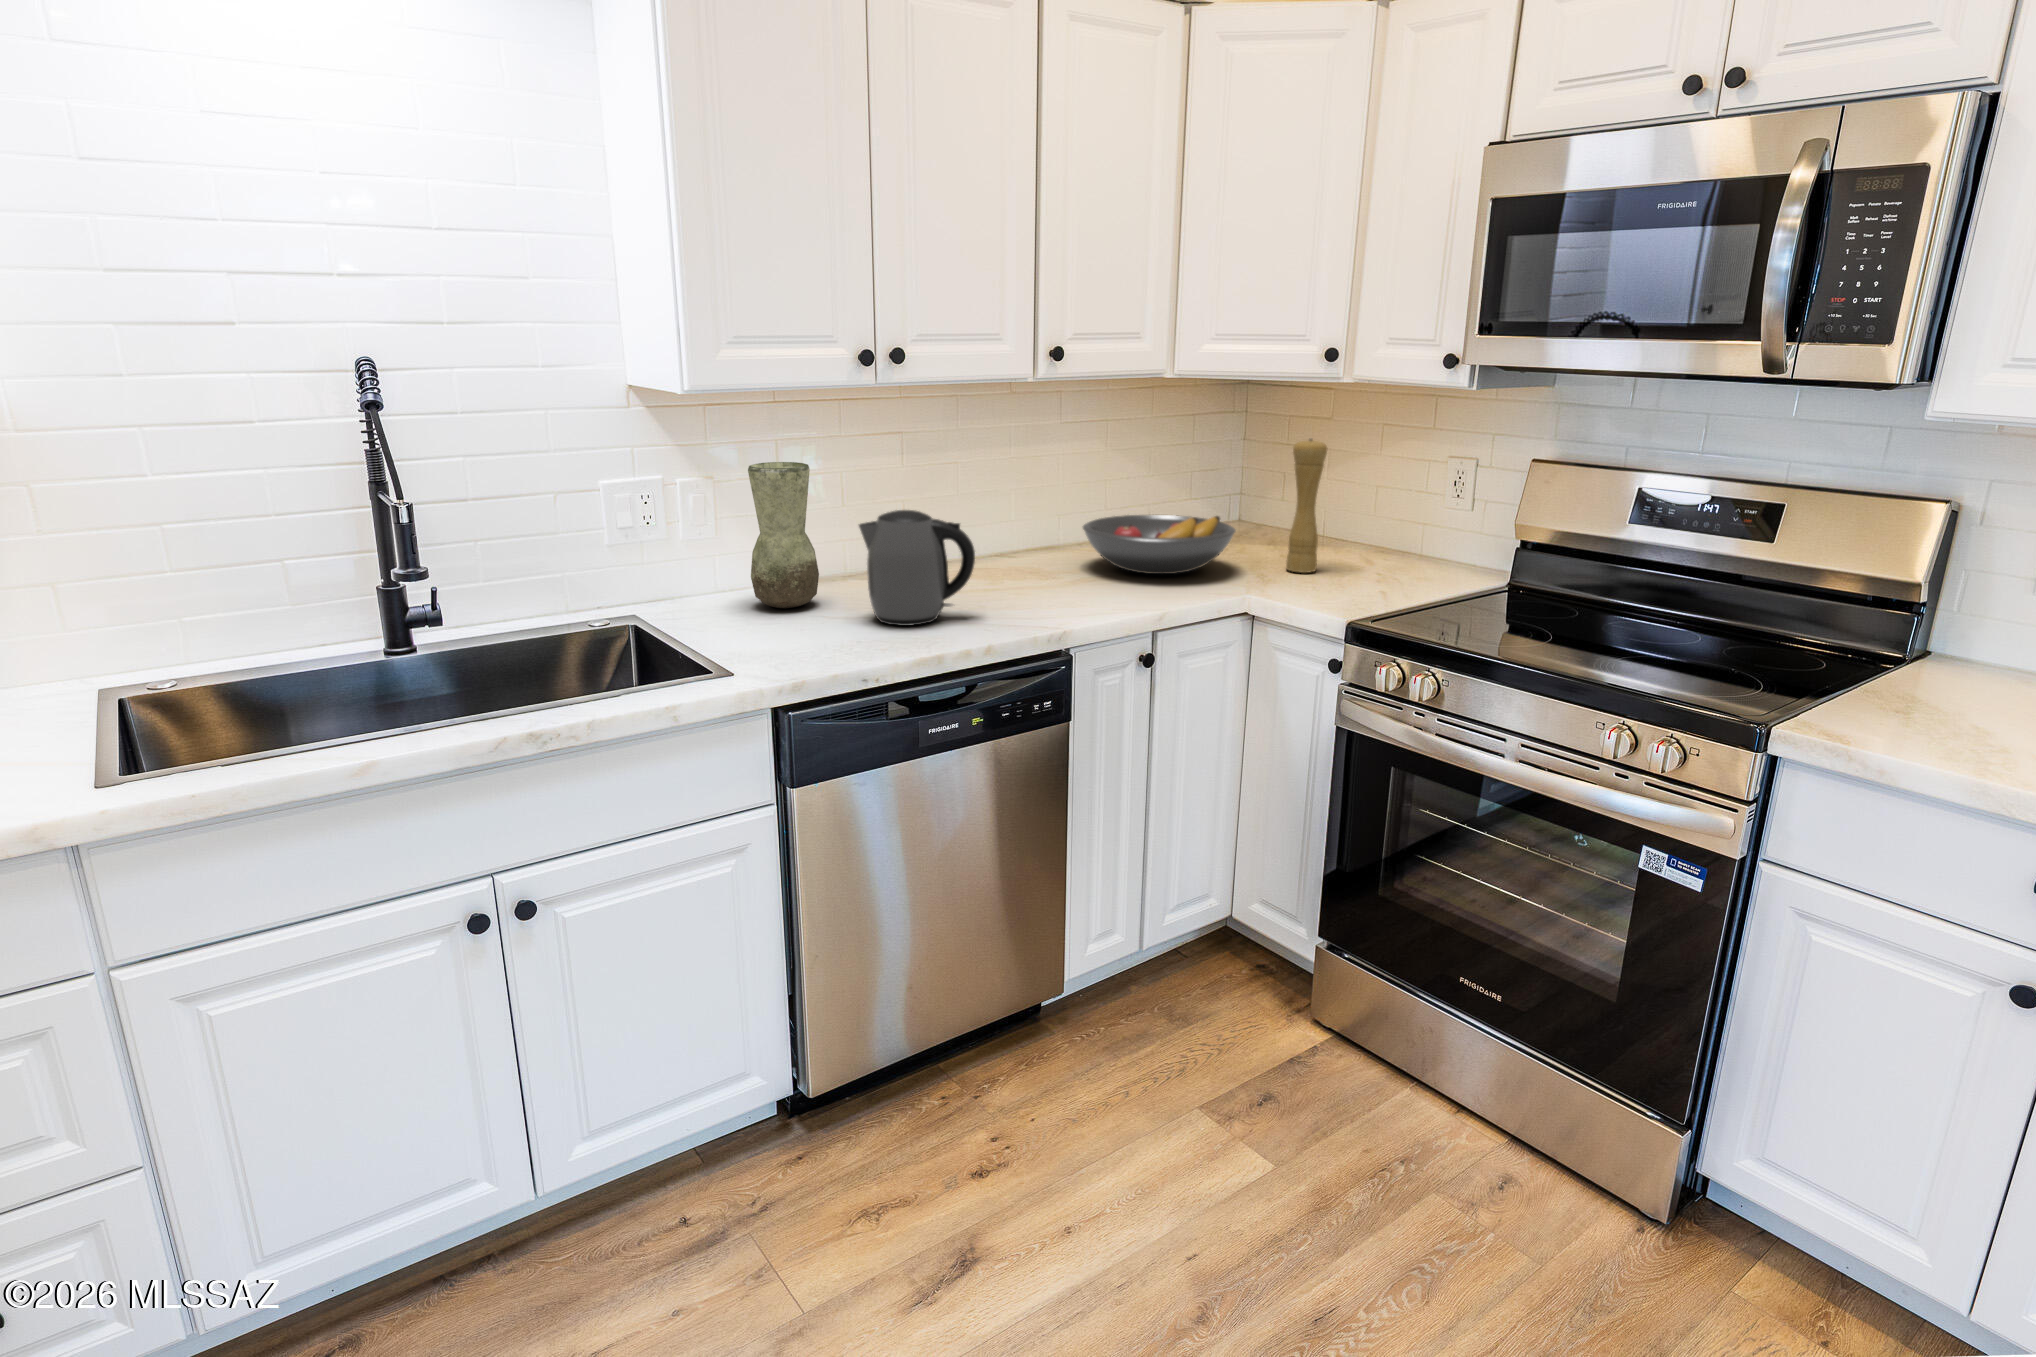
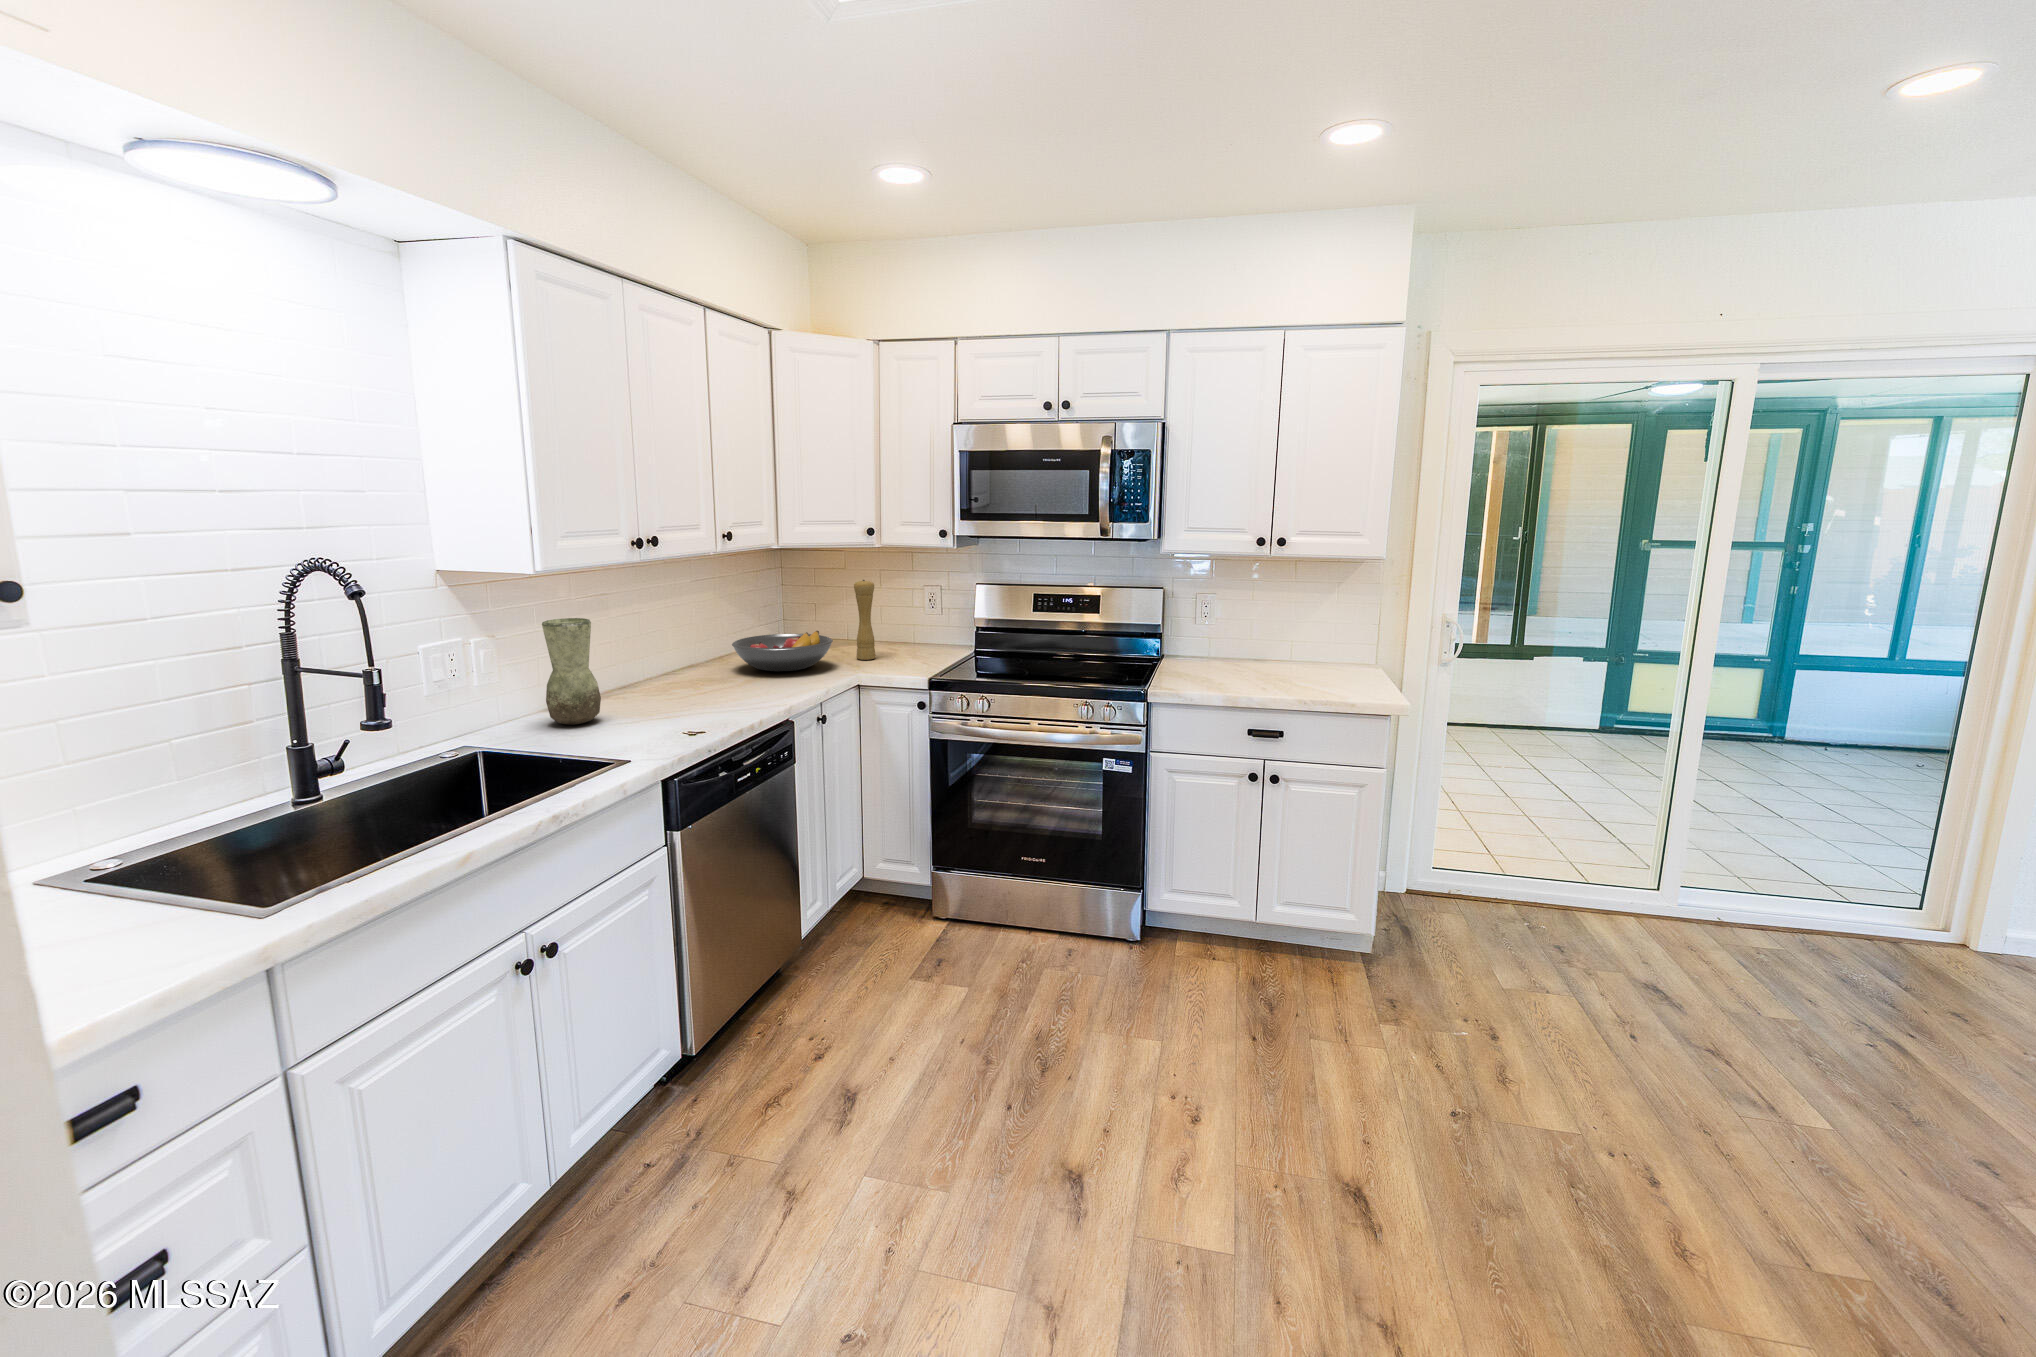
kettle: present [859,510,975,626] -> none [646,642,724,720]

